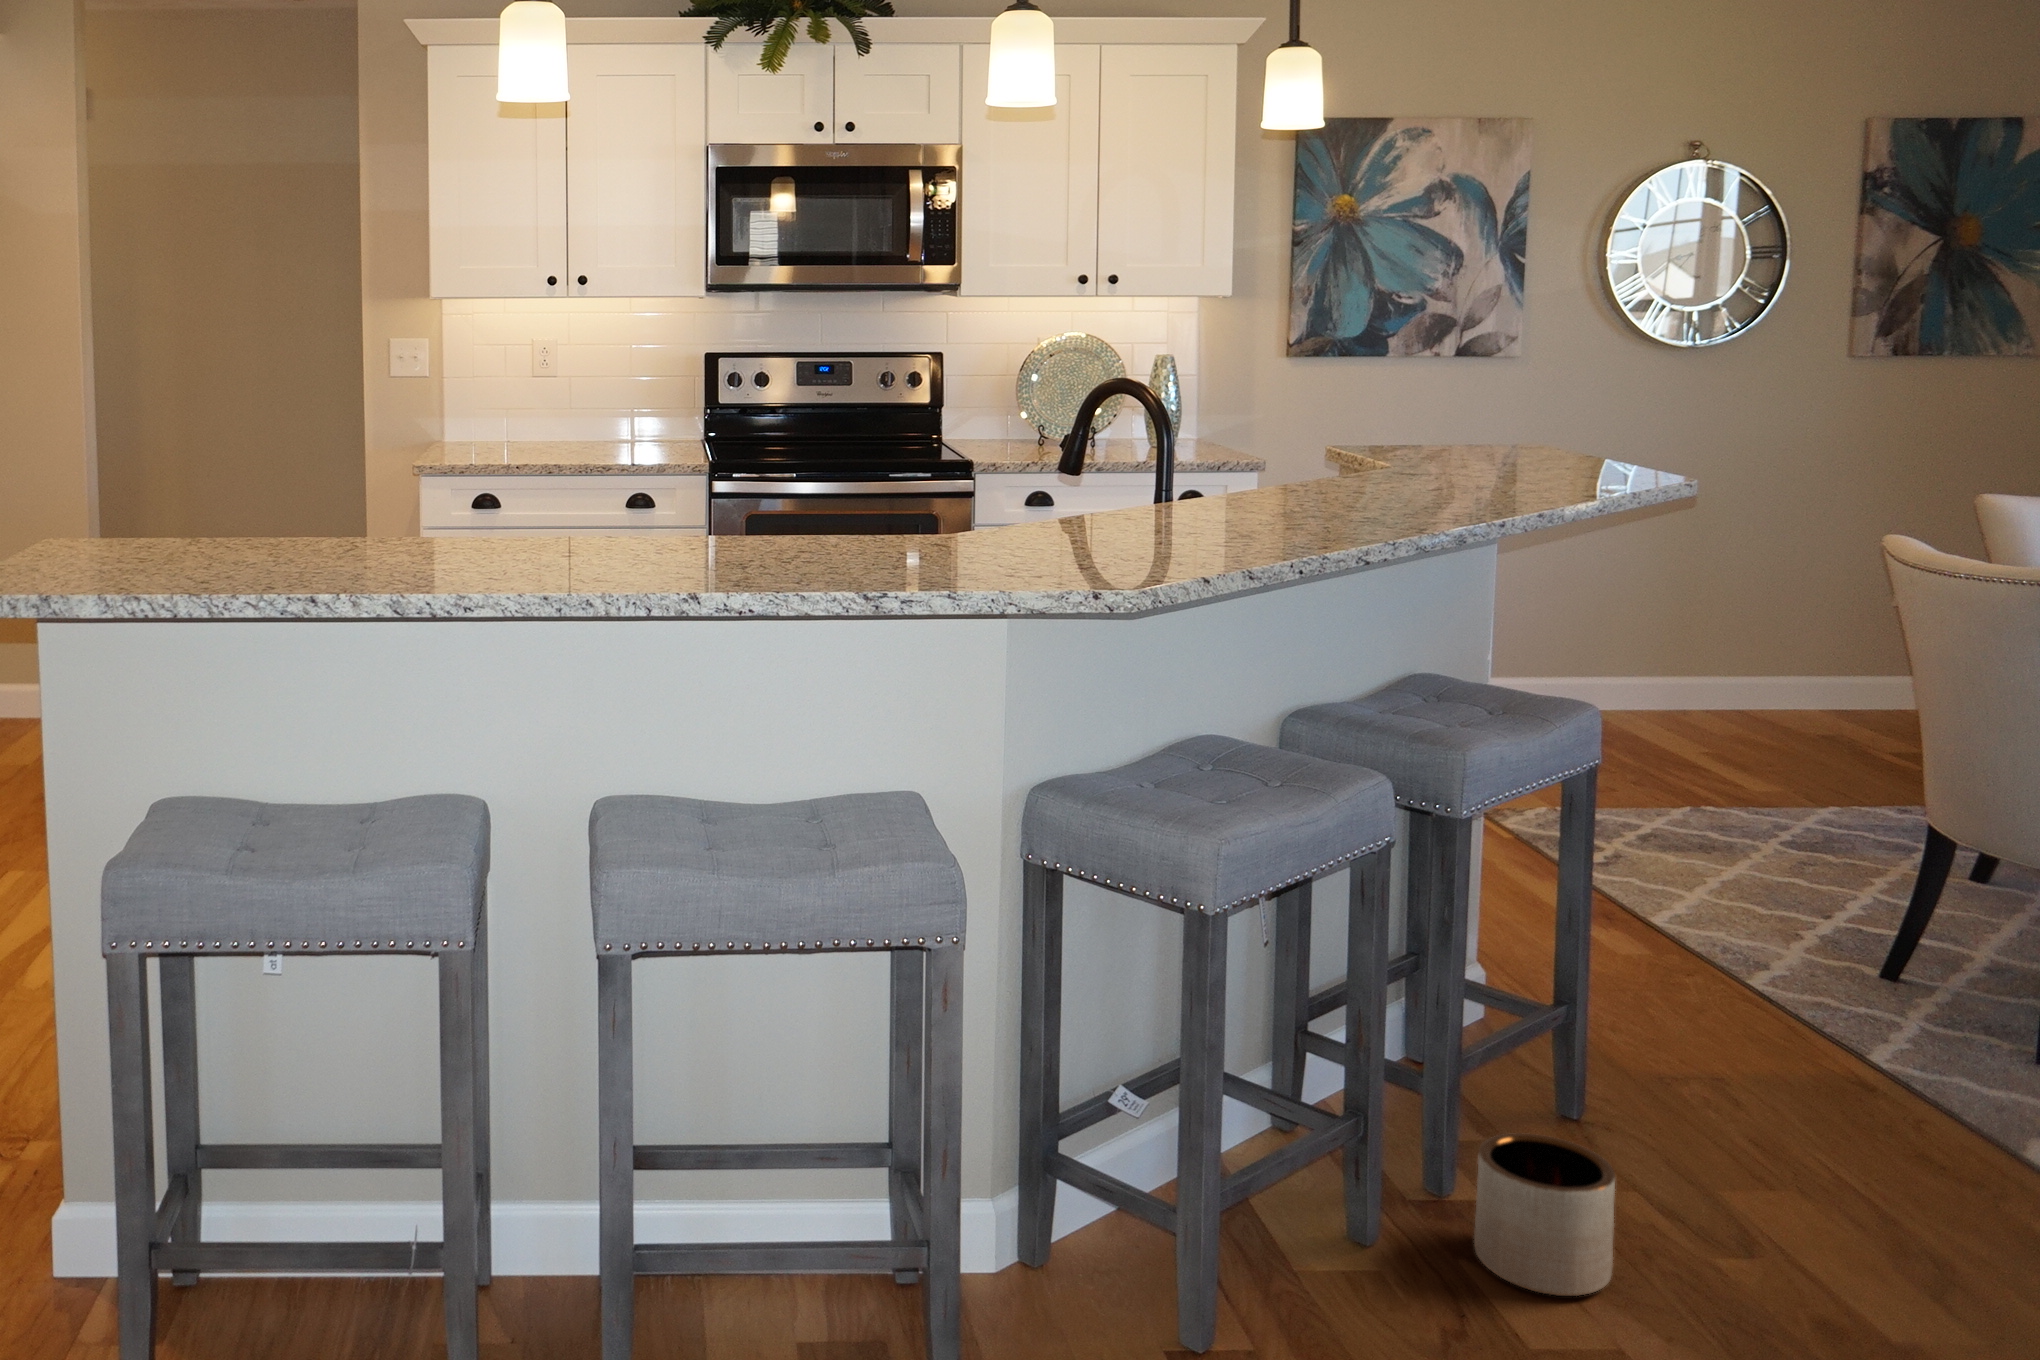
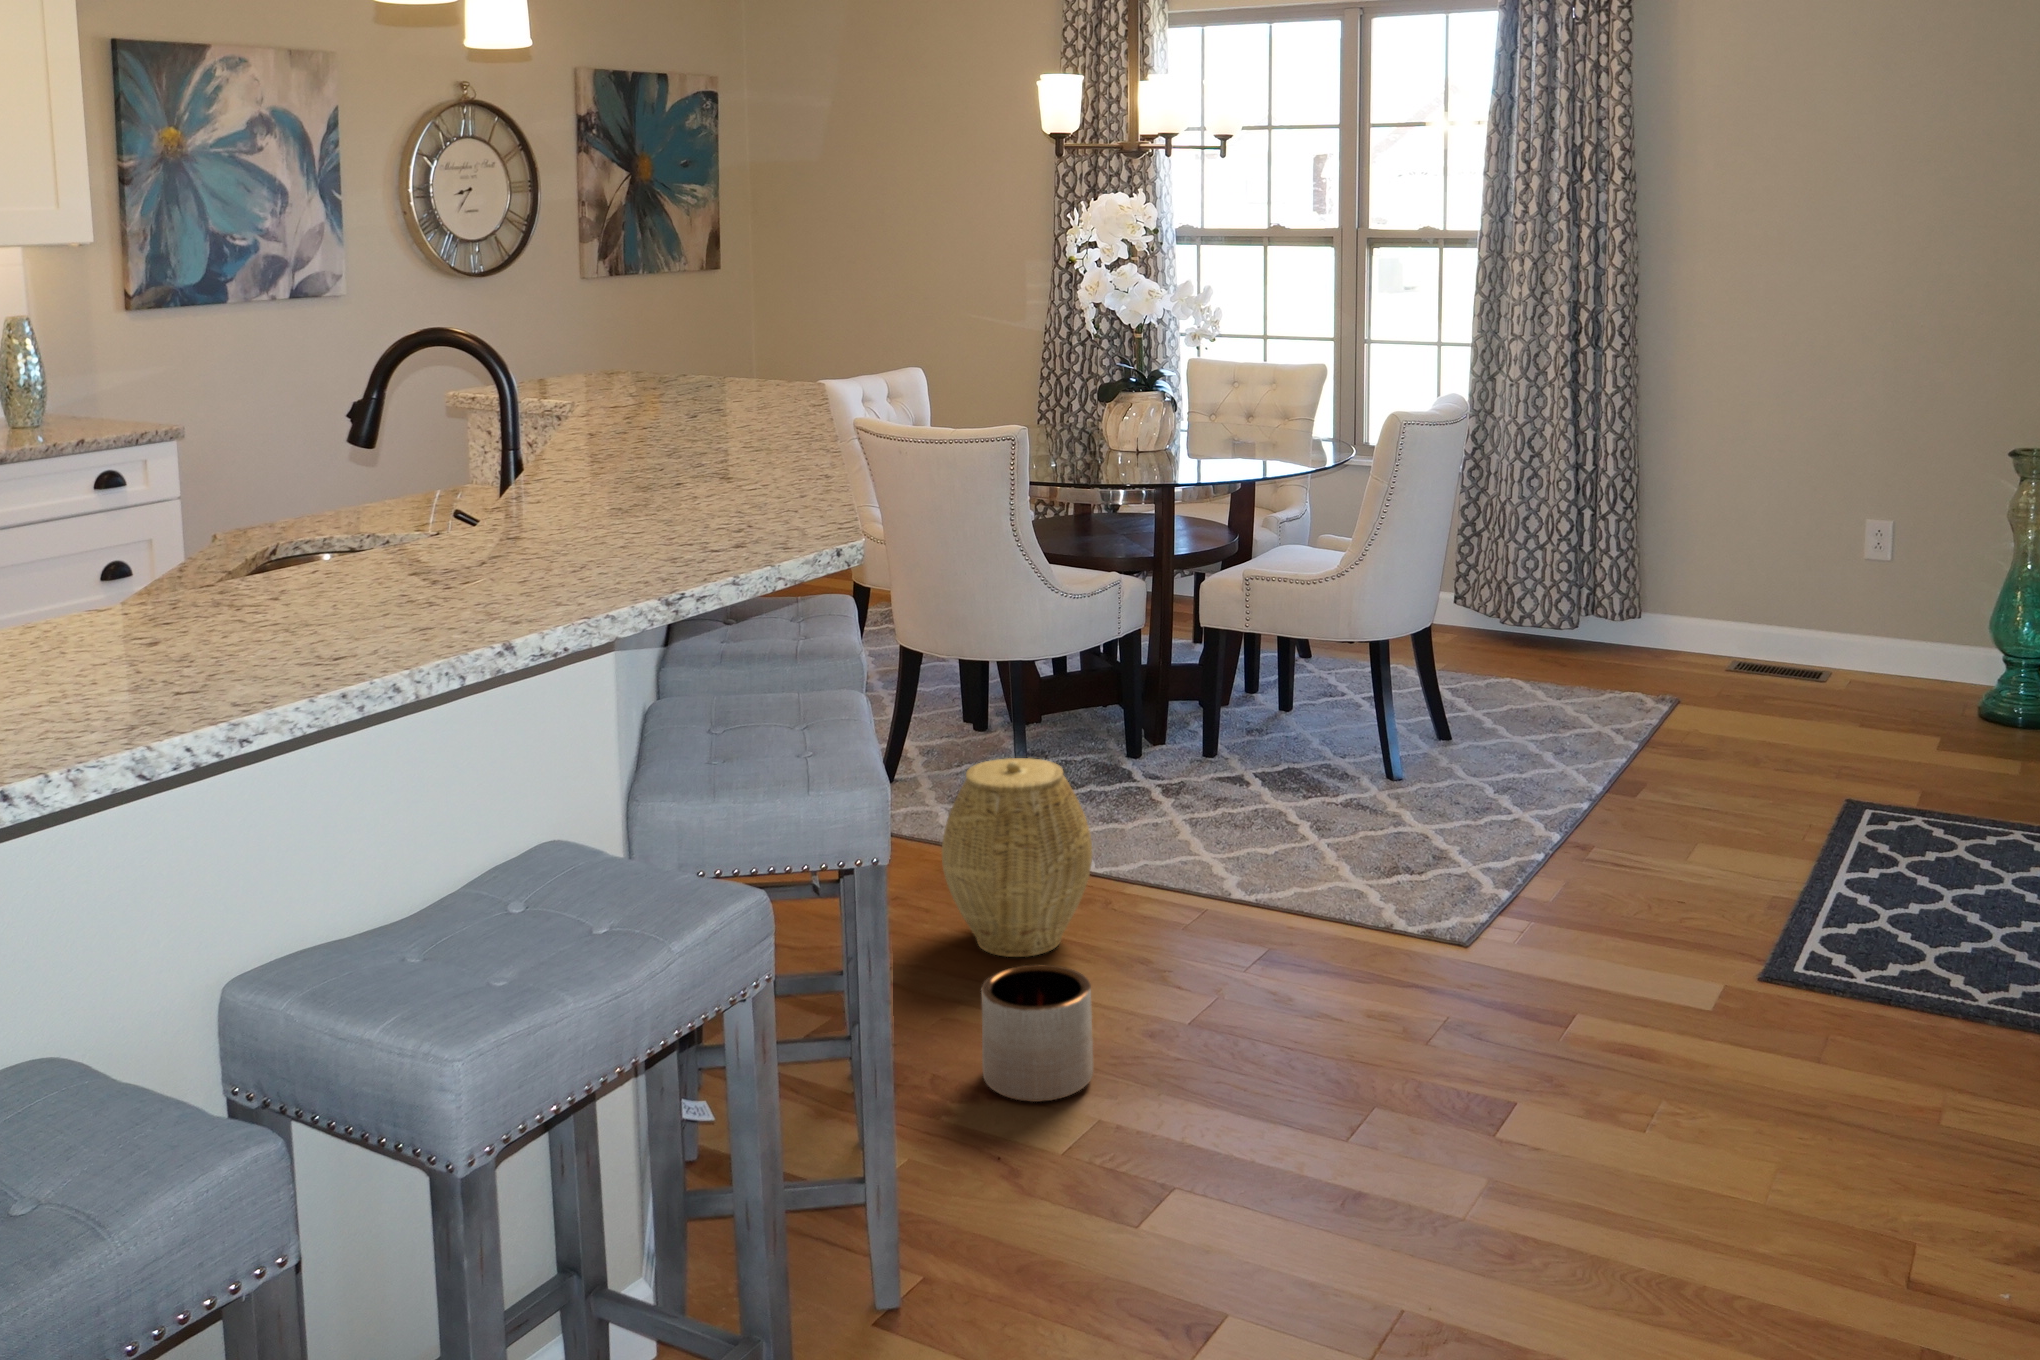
woven basket: none [1646,937,1854,1183] -> present [942,758,1092,957]

